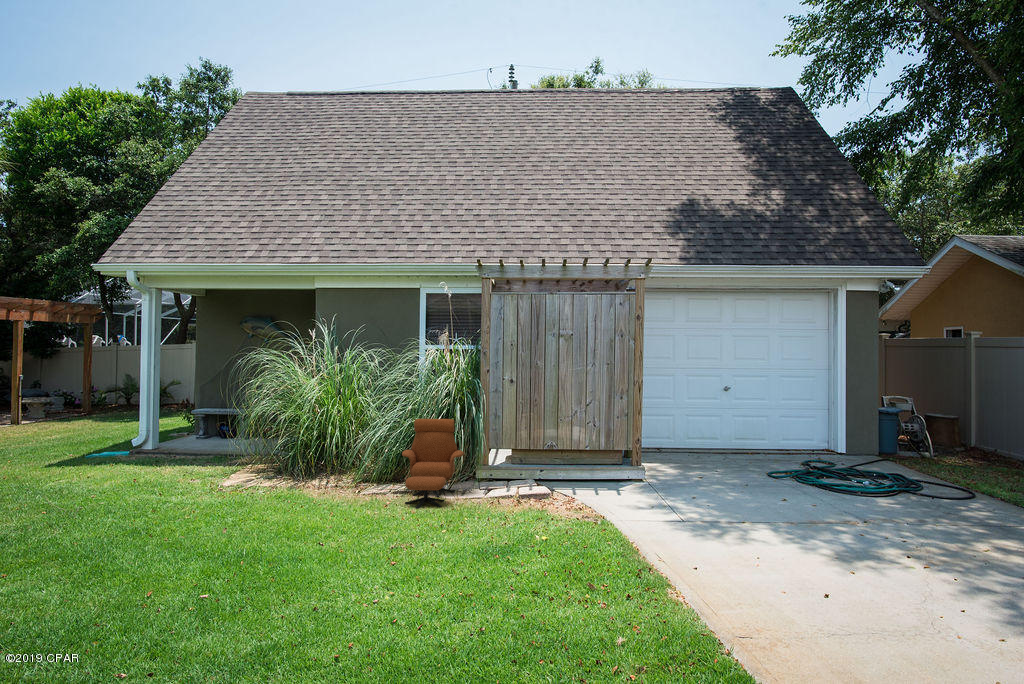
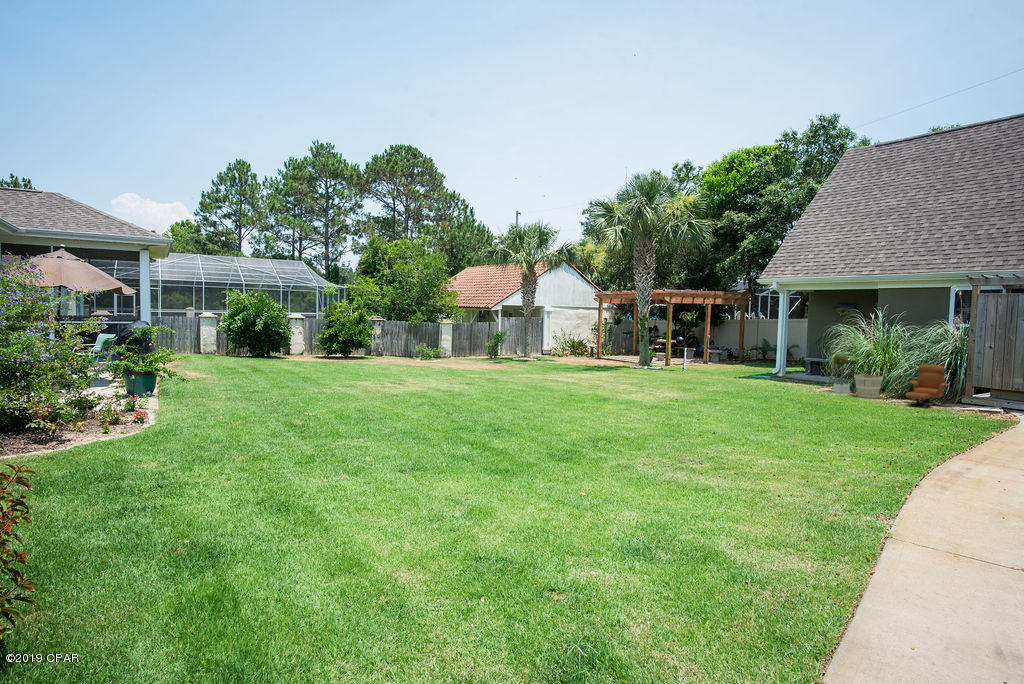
potted tree: none [256,406,290,485] -> present [833,354,850,393]
wooden bucket: none [300,442,352,492] -> present [854,374,883,398]

